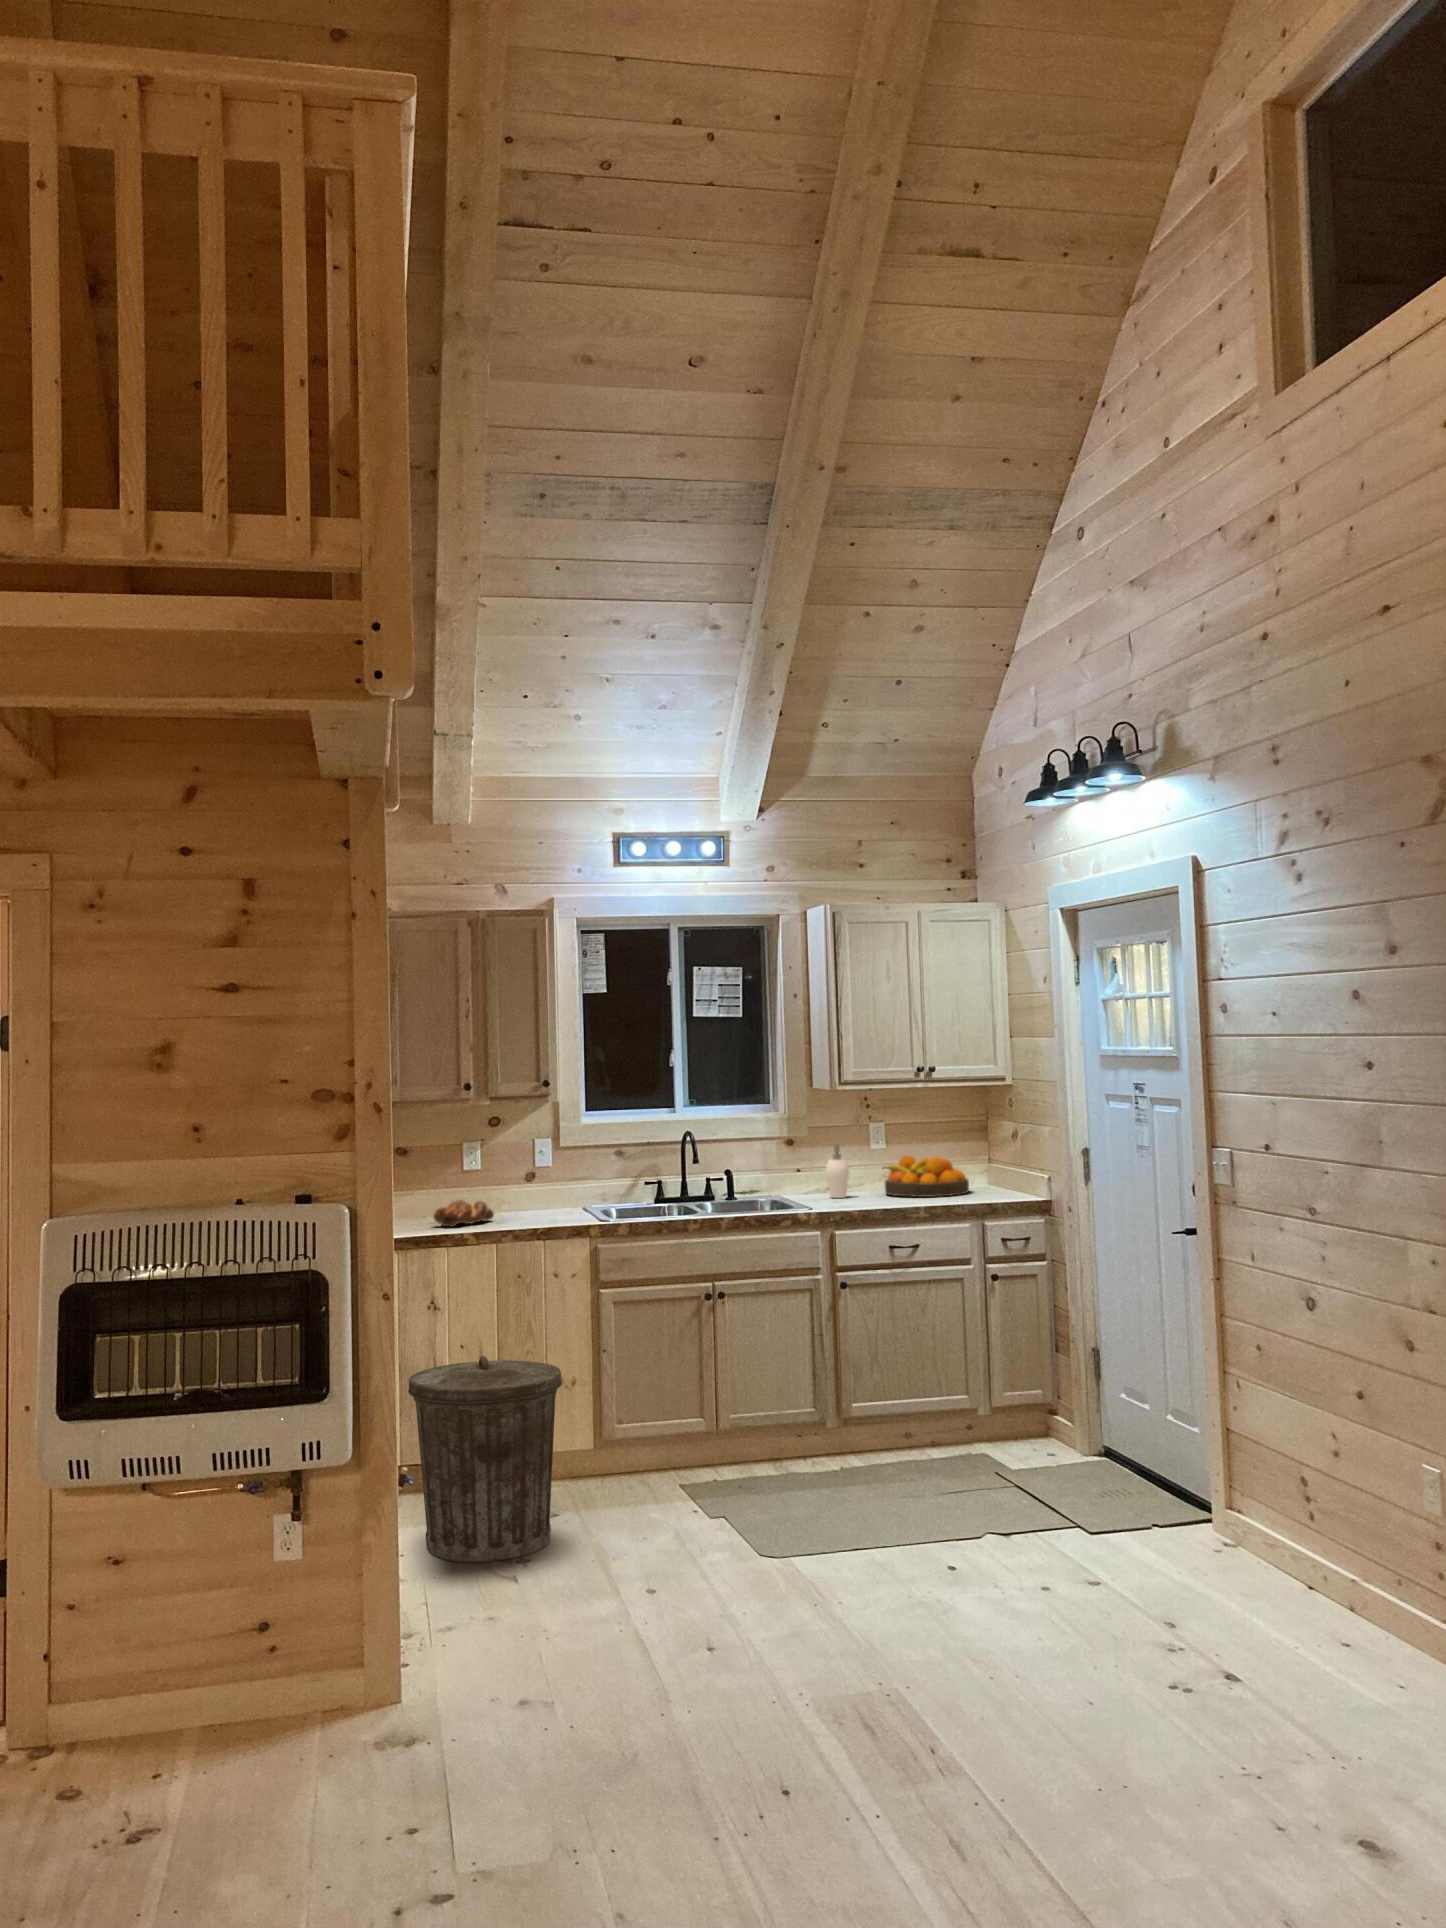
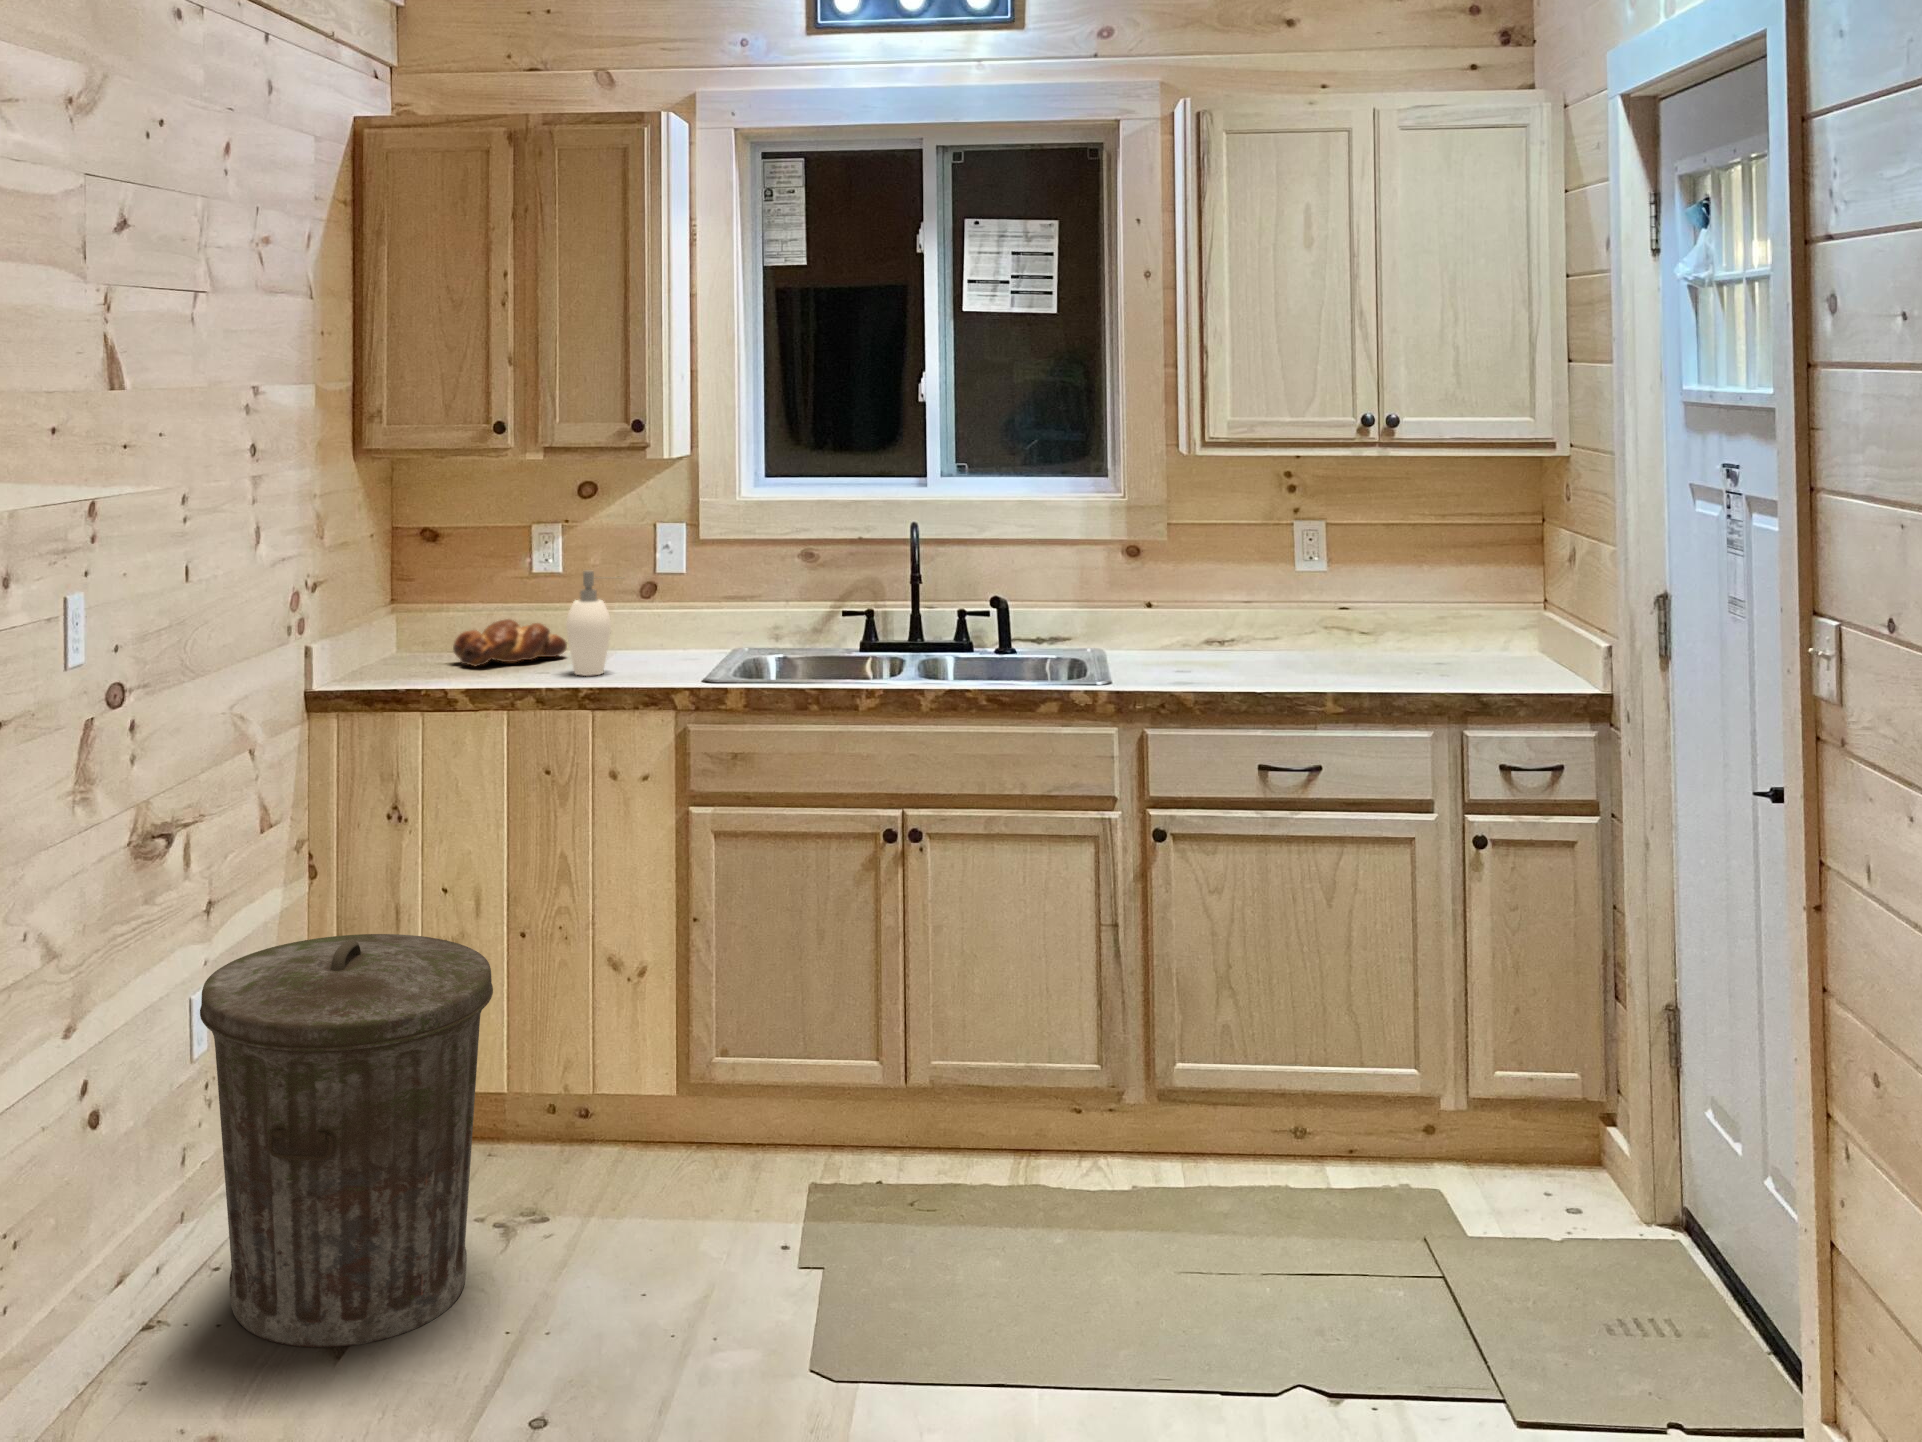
soap dispenser: present [826,1144,849,1198] -> present [566,571,611,676]
fruit bowl: present [883,1155,969,1197] -> none [1297,585,1474,675]

